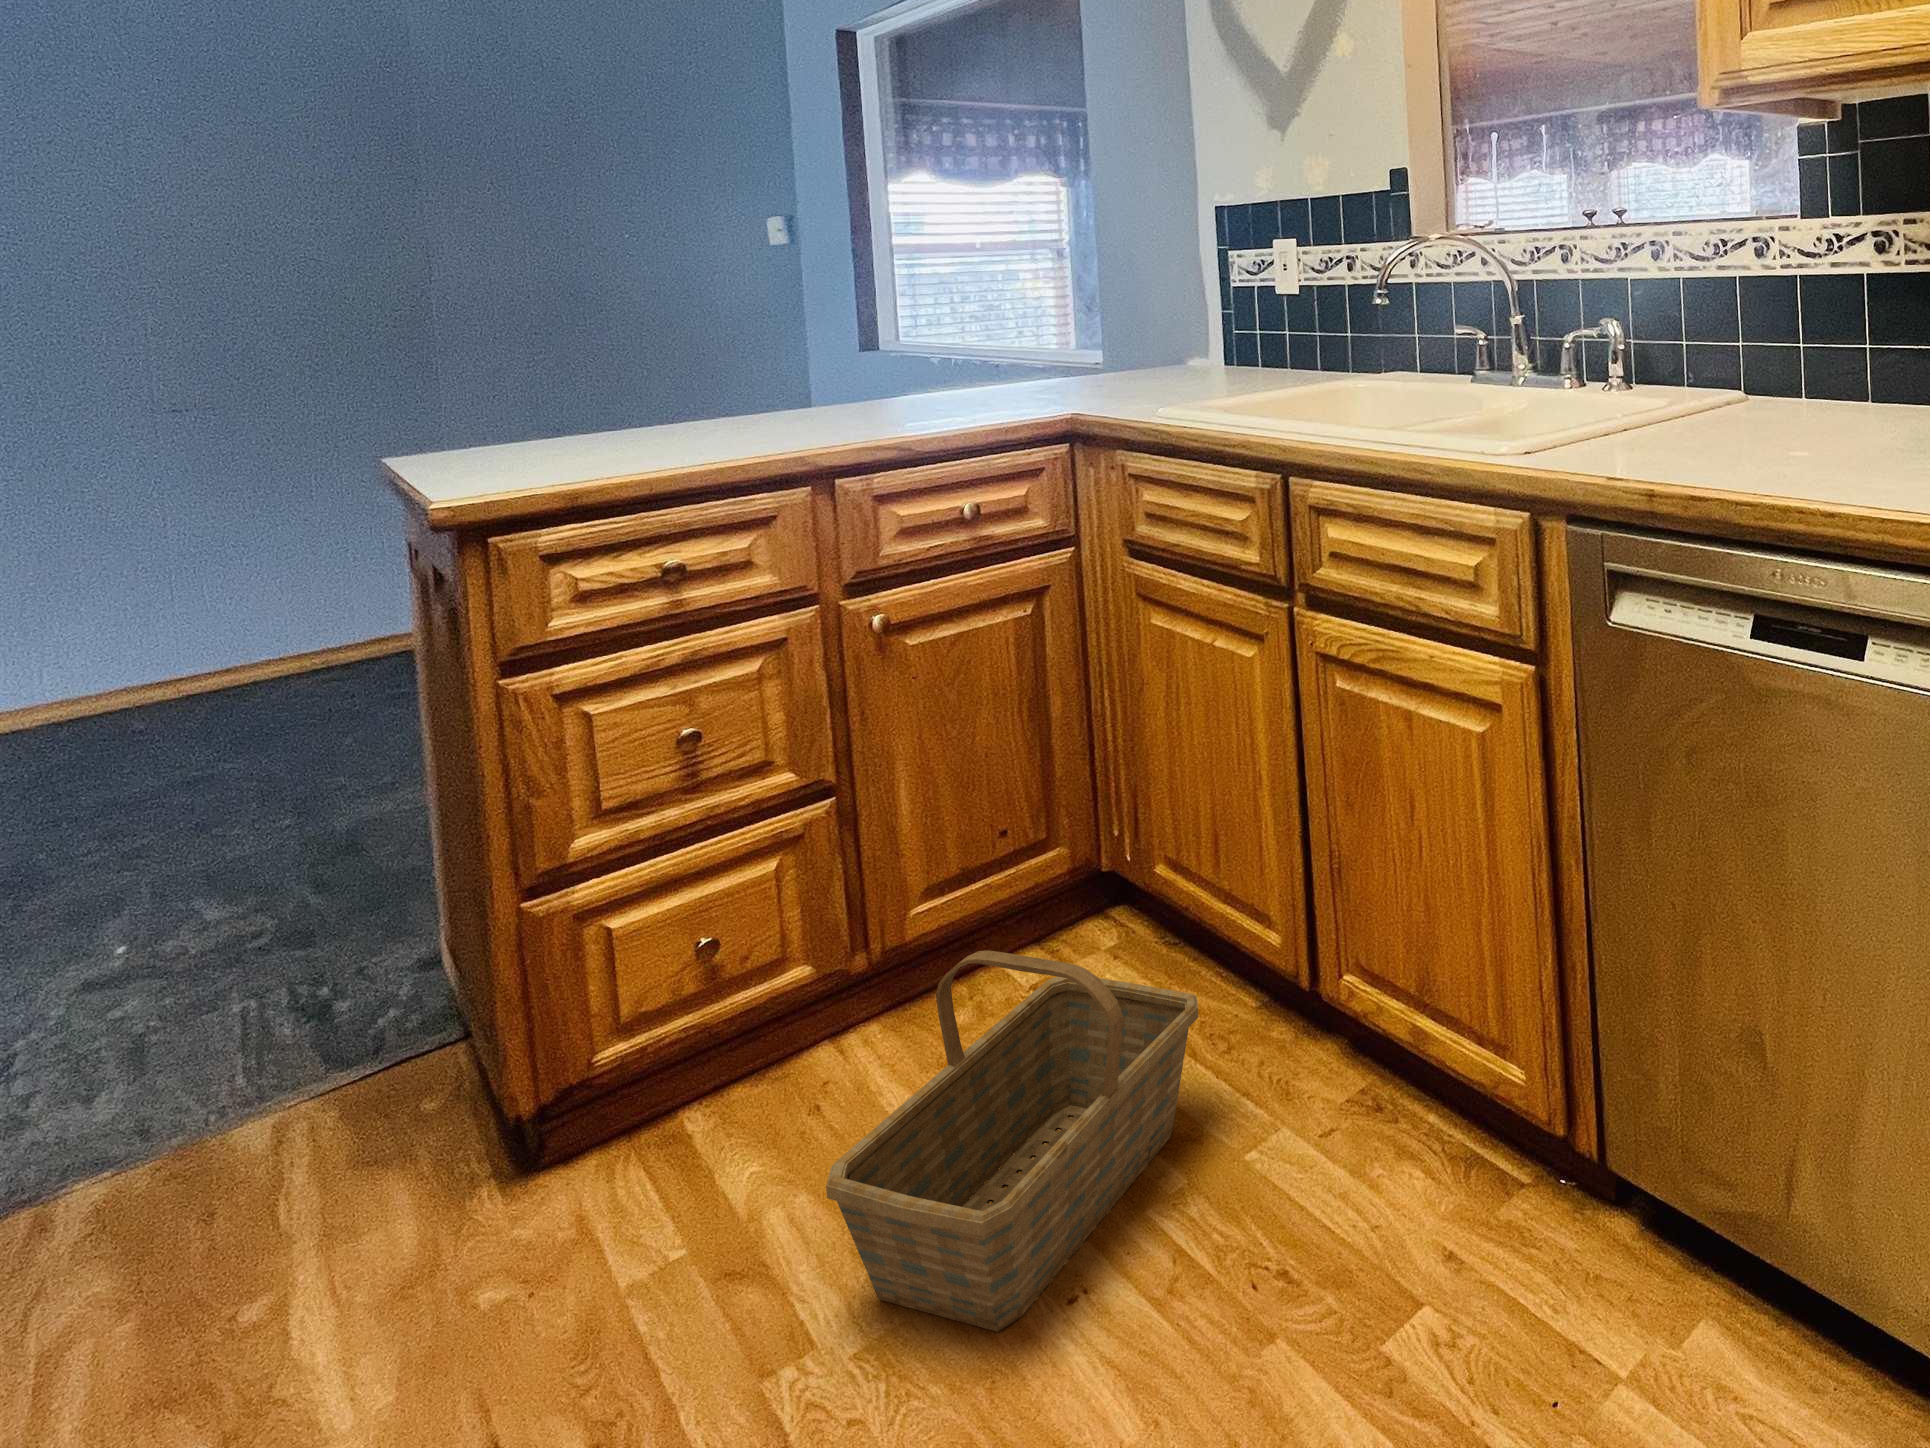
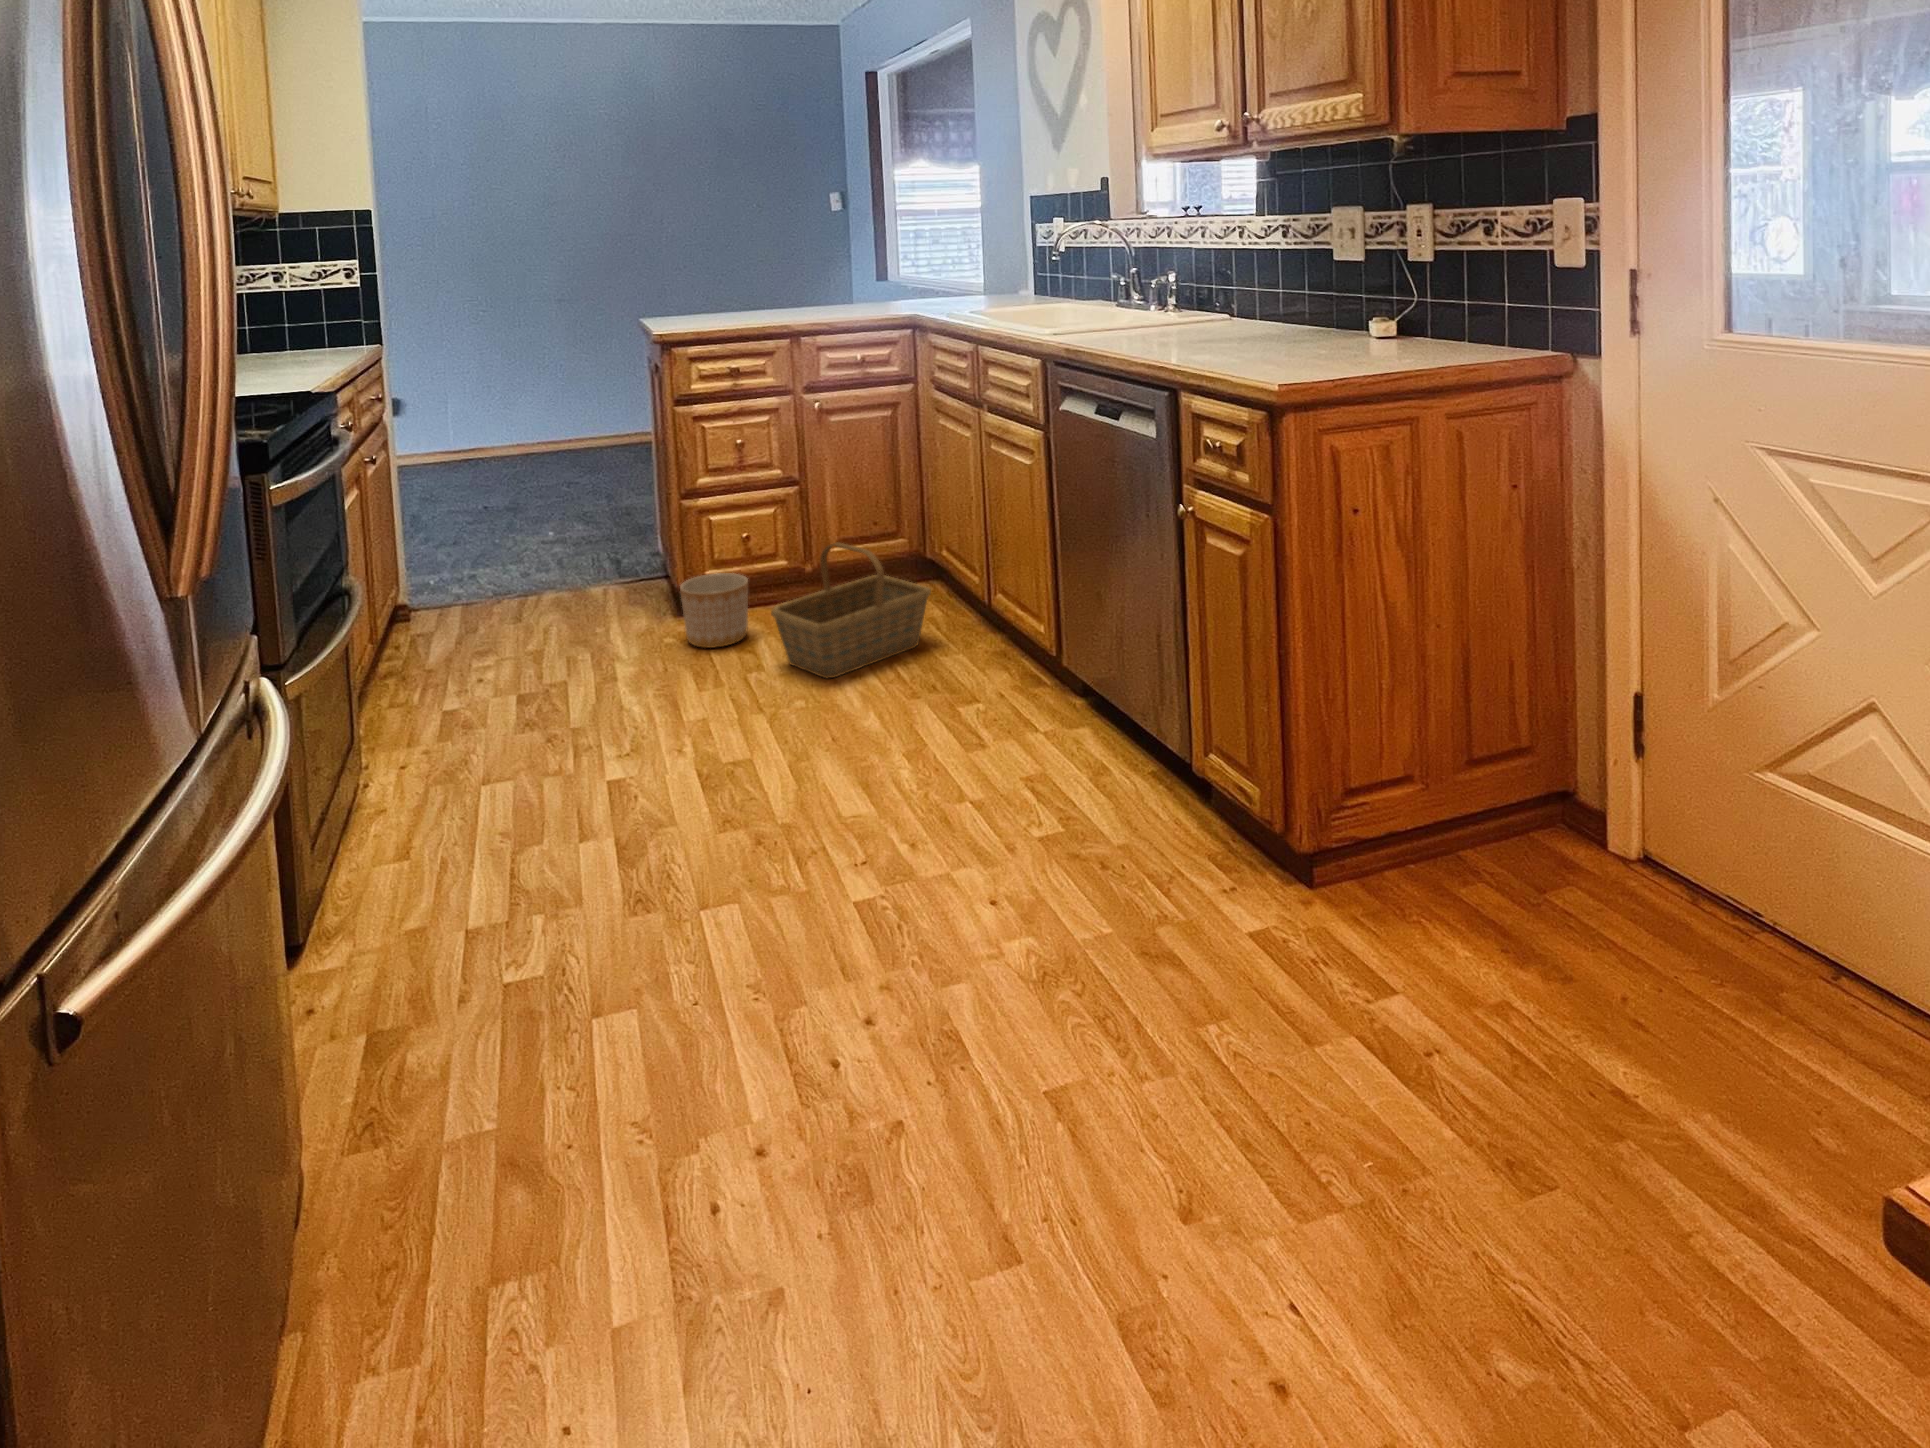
planter: none [528,1059,732,1303] -> present [680,573,748,648]

